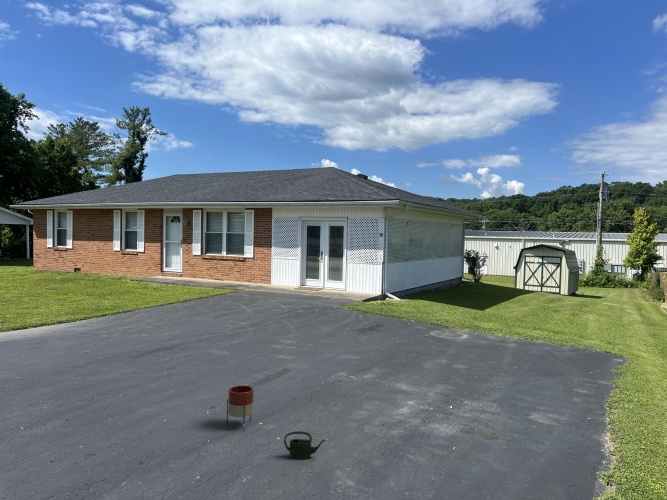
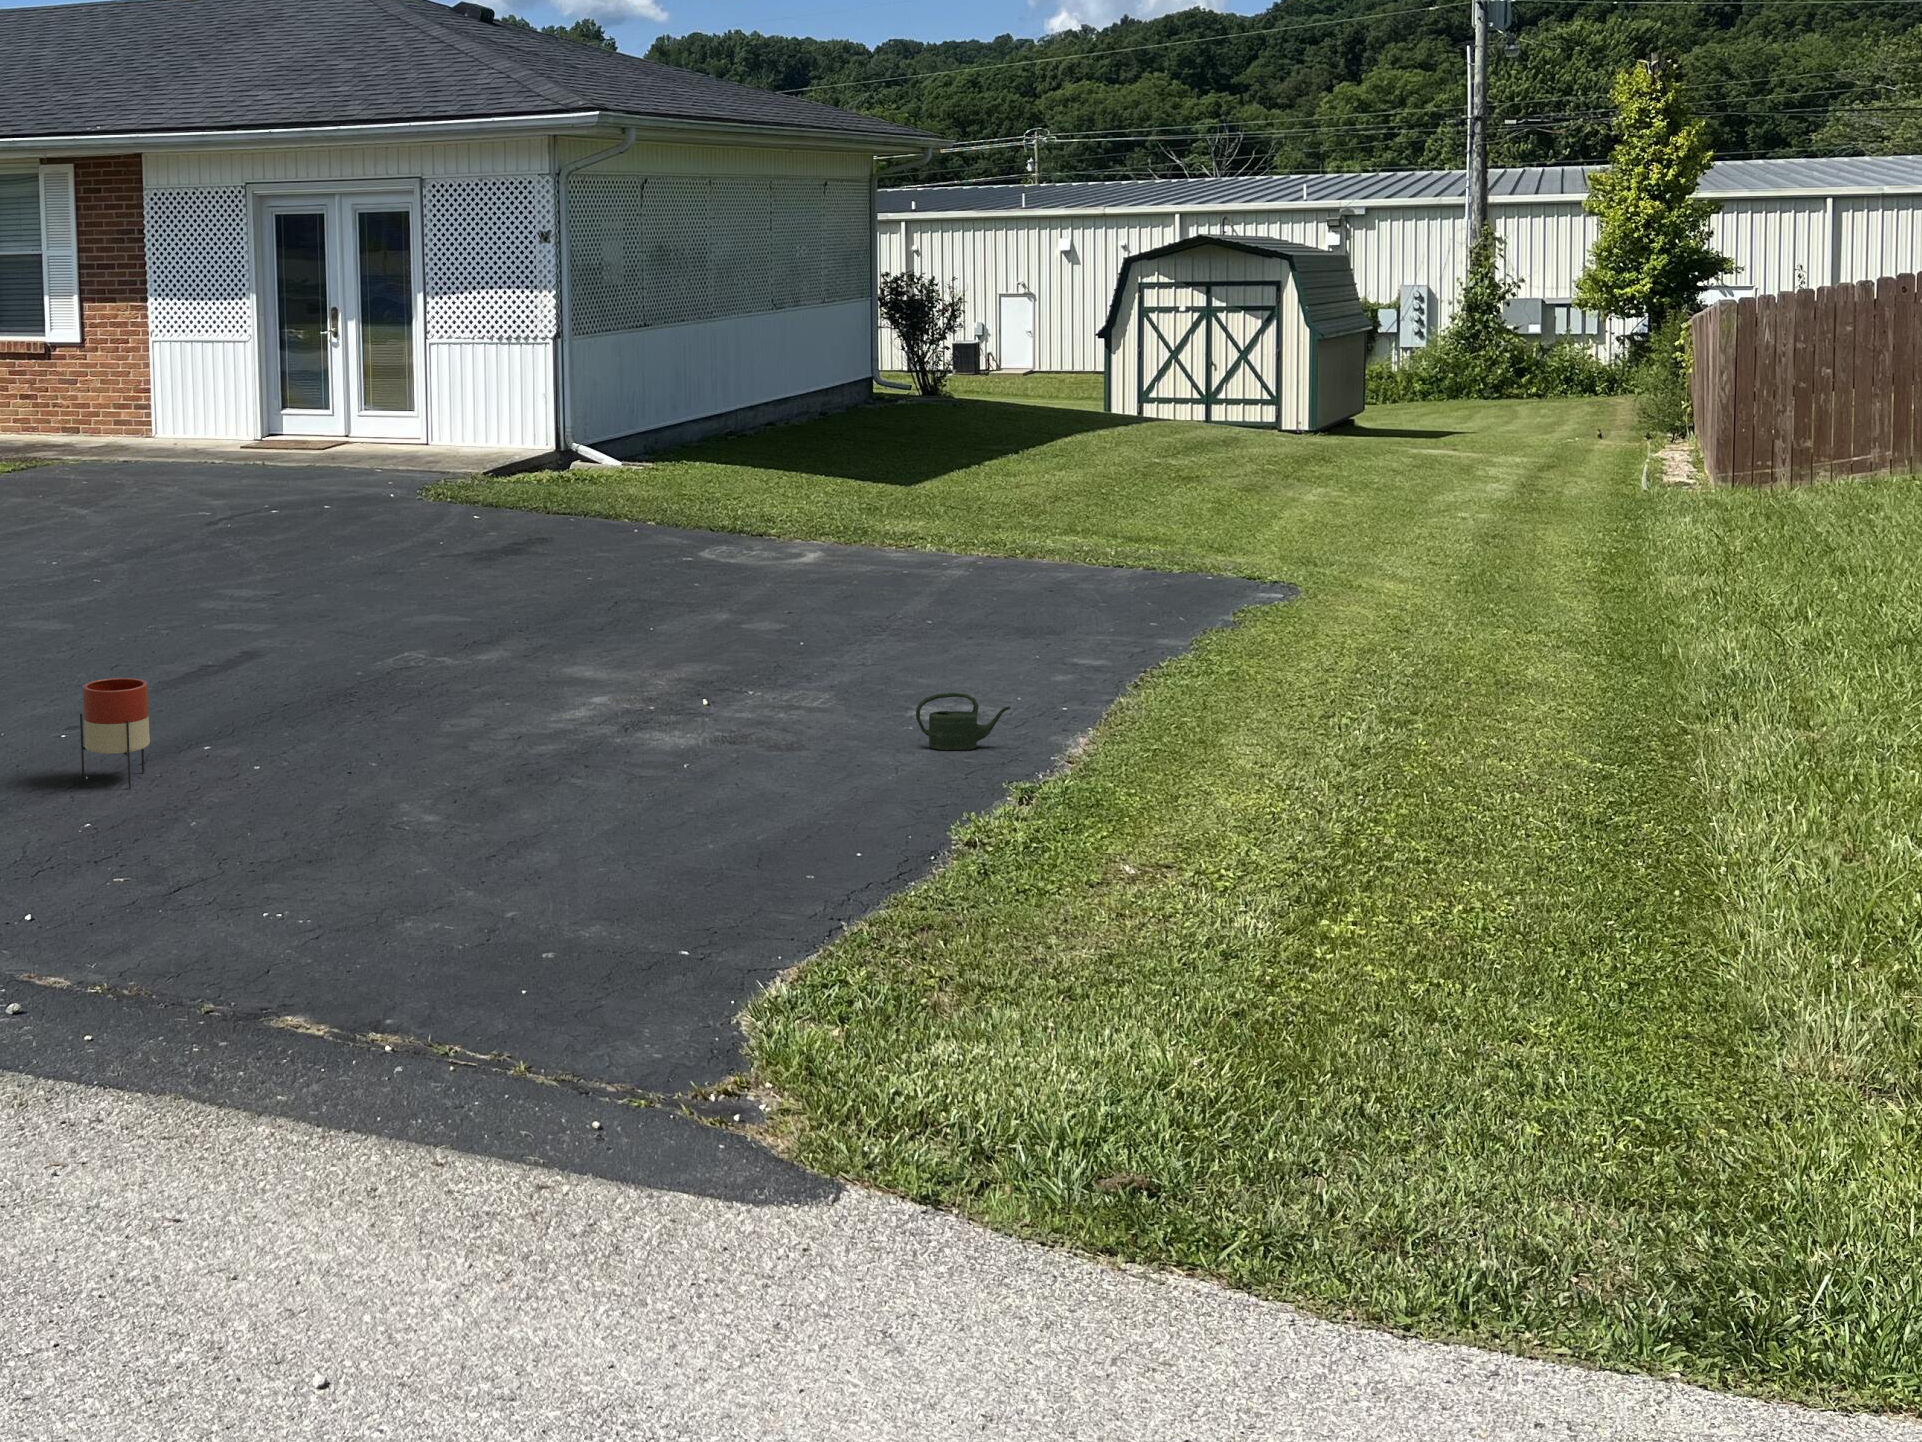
watering can: present [284,431,326,459] -> present [916,693,1010,750]

